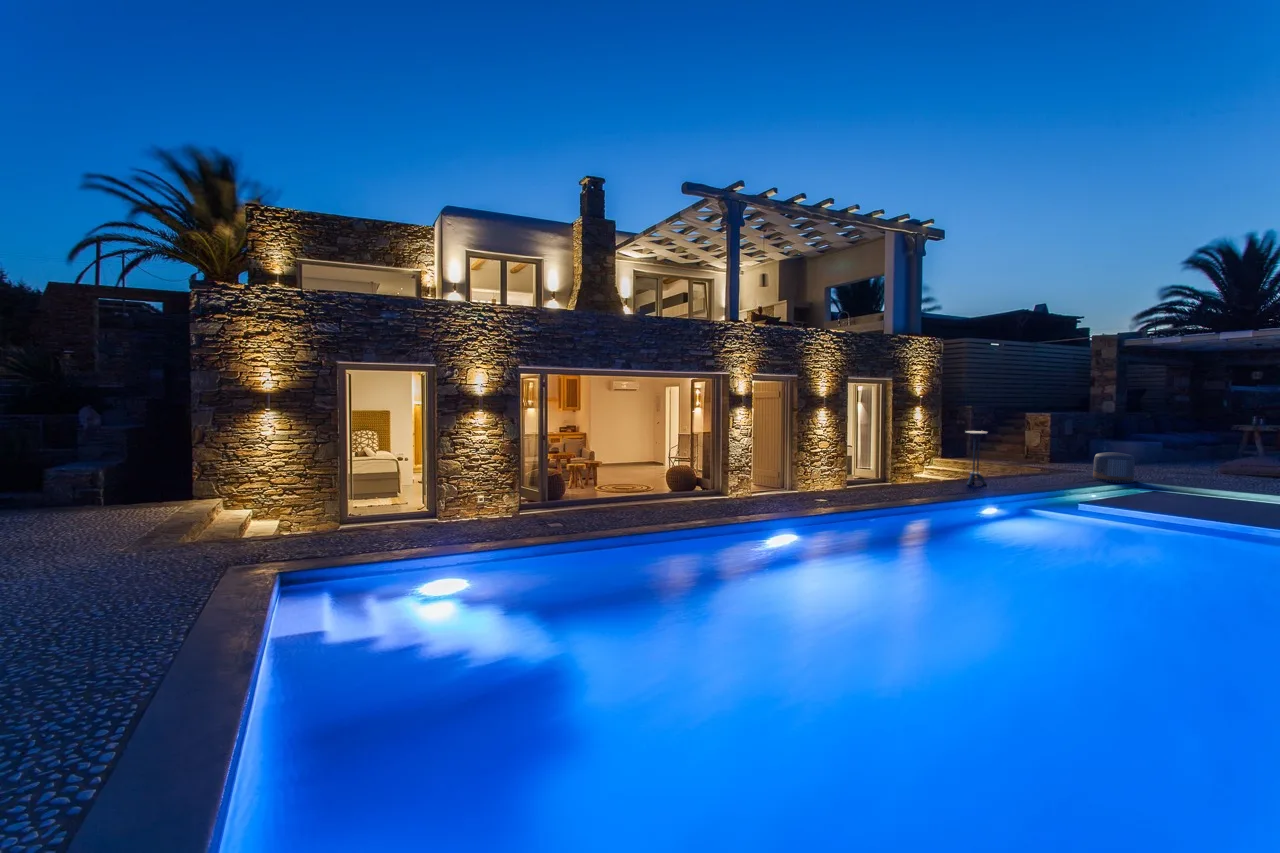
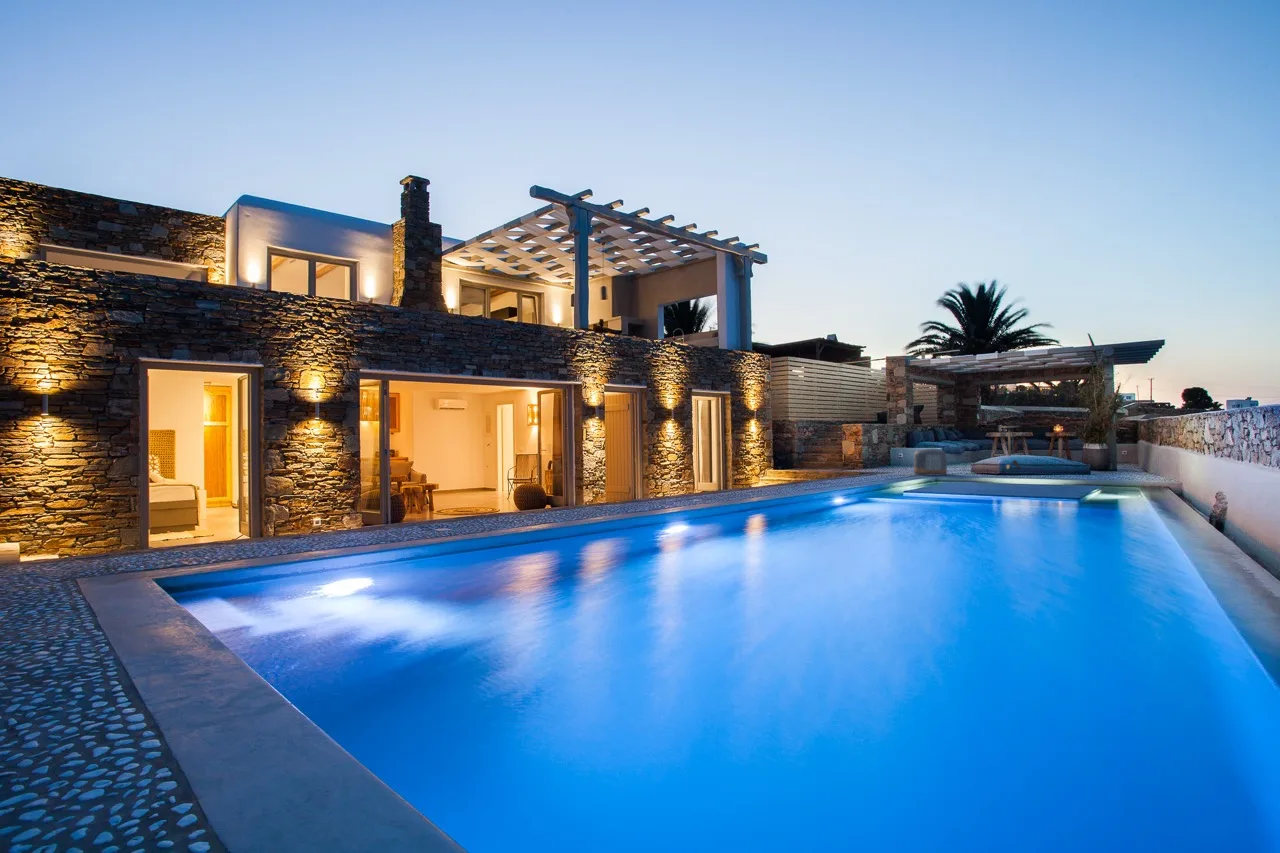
side table: present [965,431,987,485] -> present [1005,426,1020,469]

